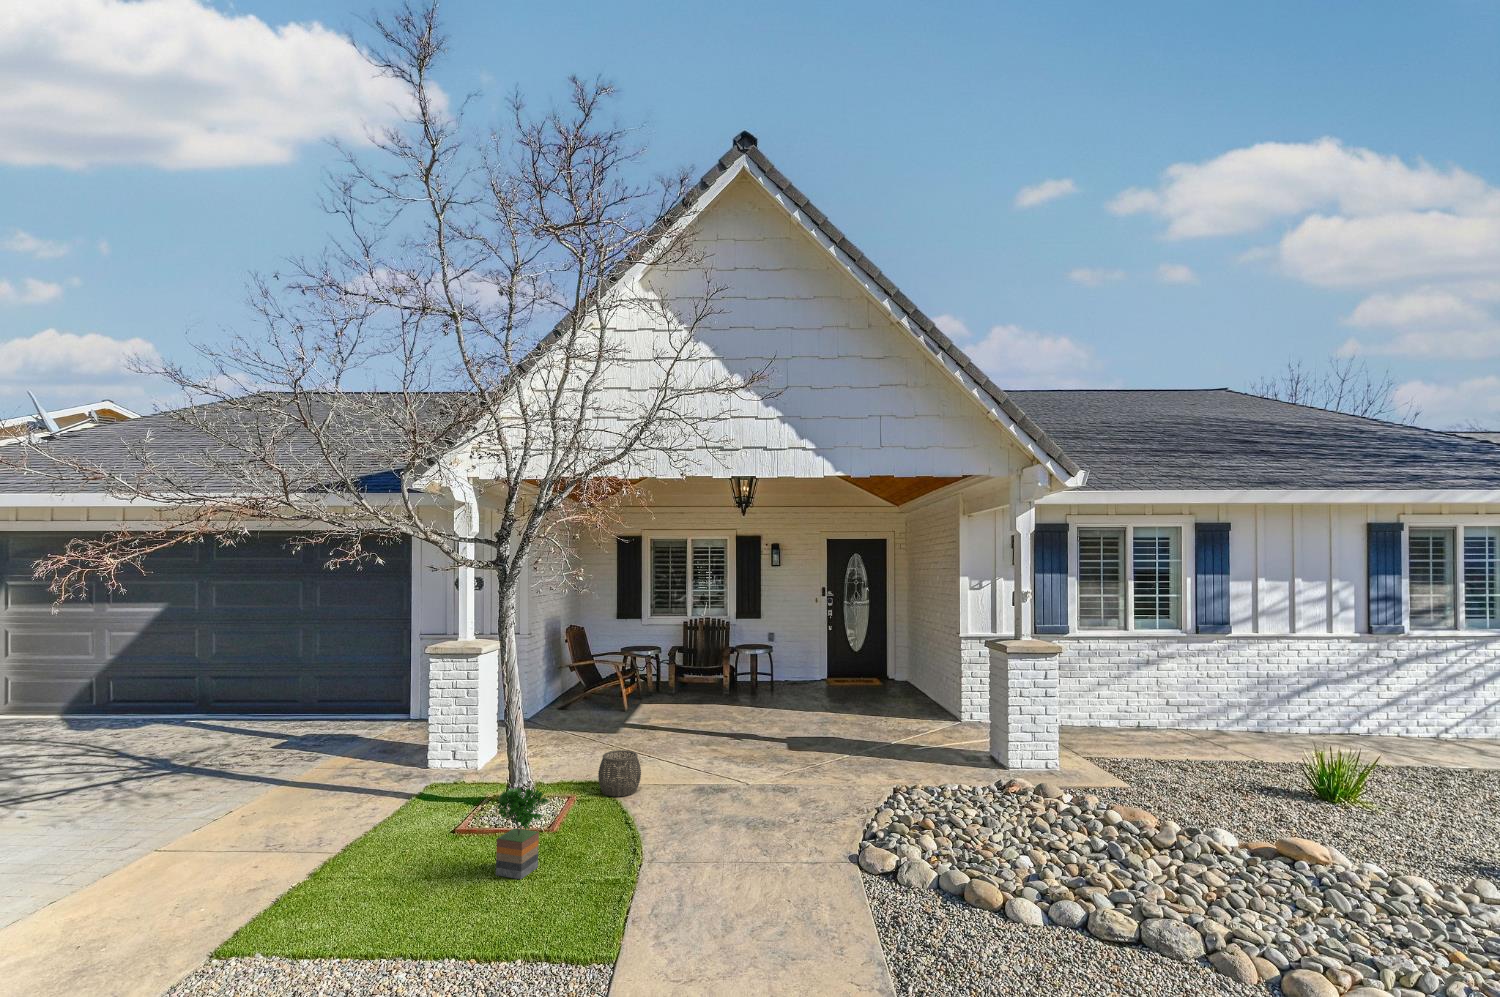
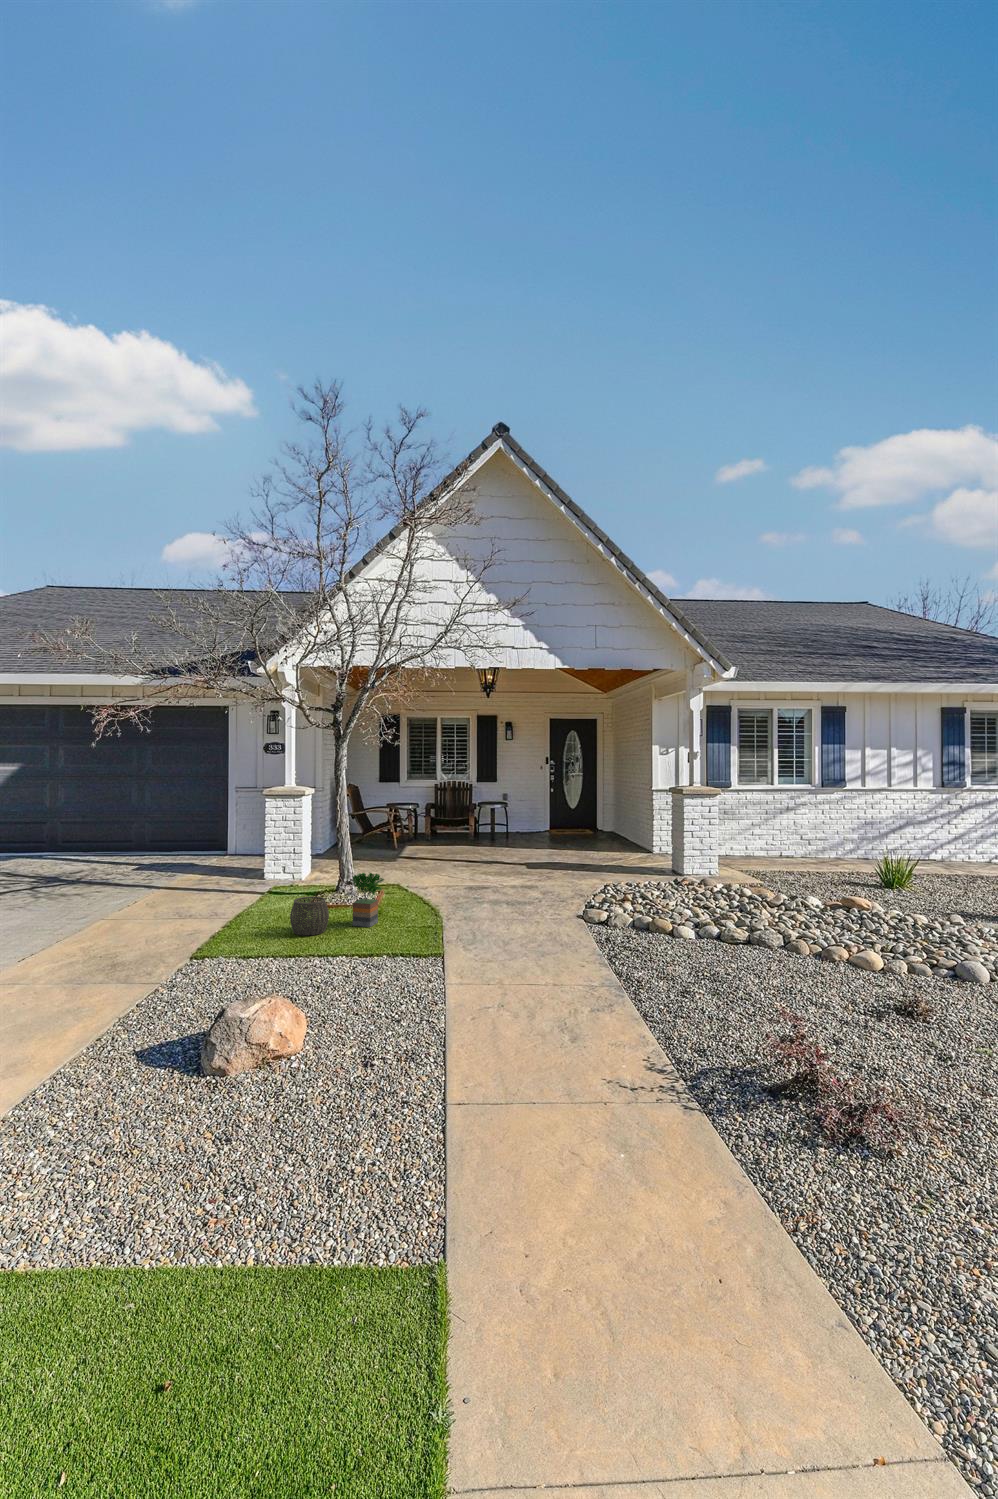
woven basket: present [598,750,641,797] -> present [290,896,329,936]

